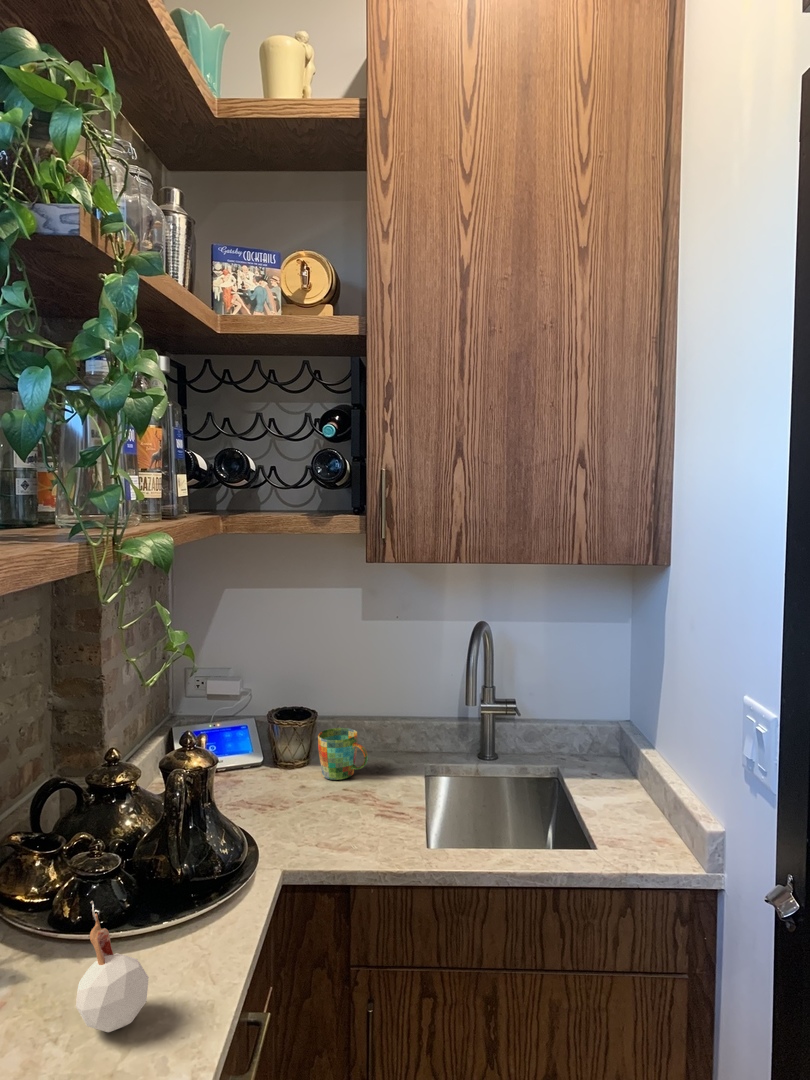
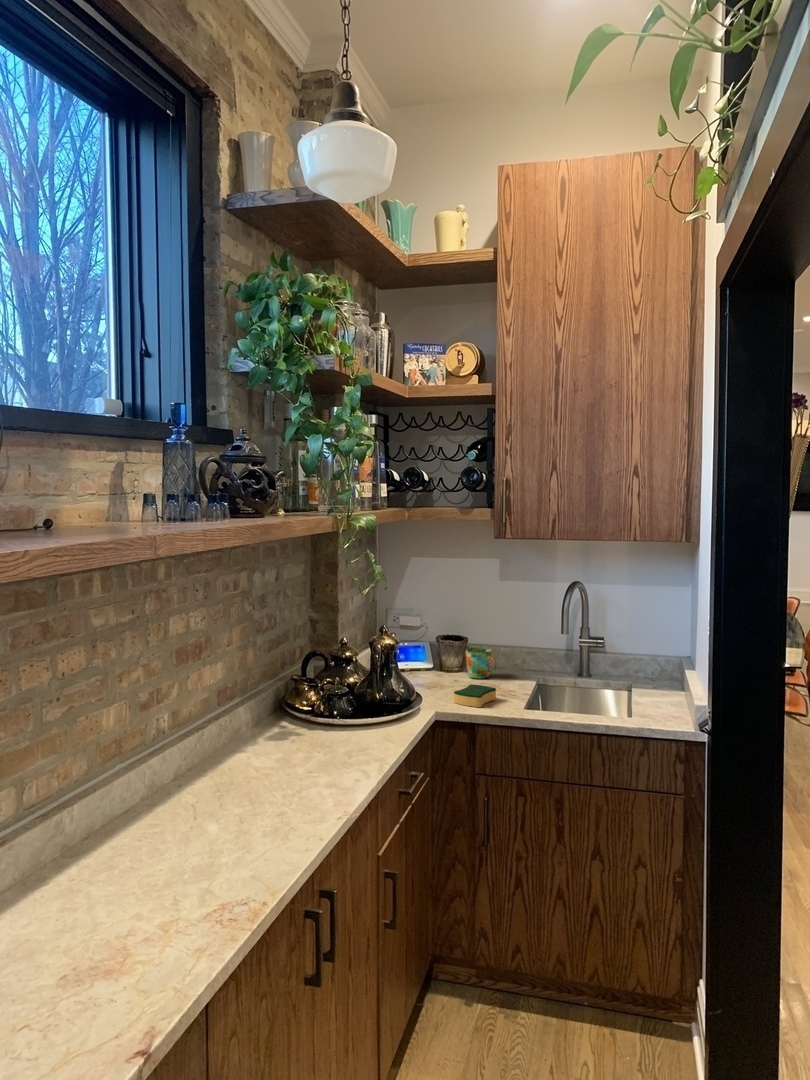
sponge: none [311,804,378,851] -> present [454,684,496,707]
candle: present [76,901,149,1032] -> none [329,691,362,751]

